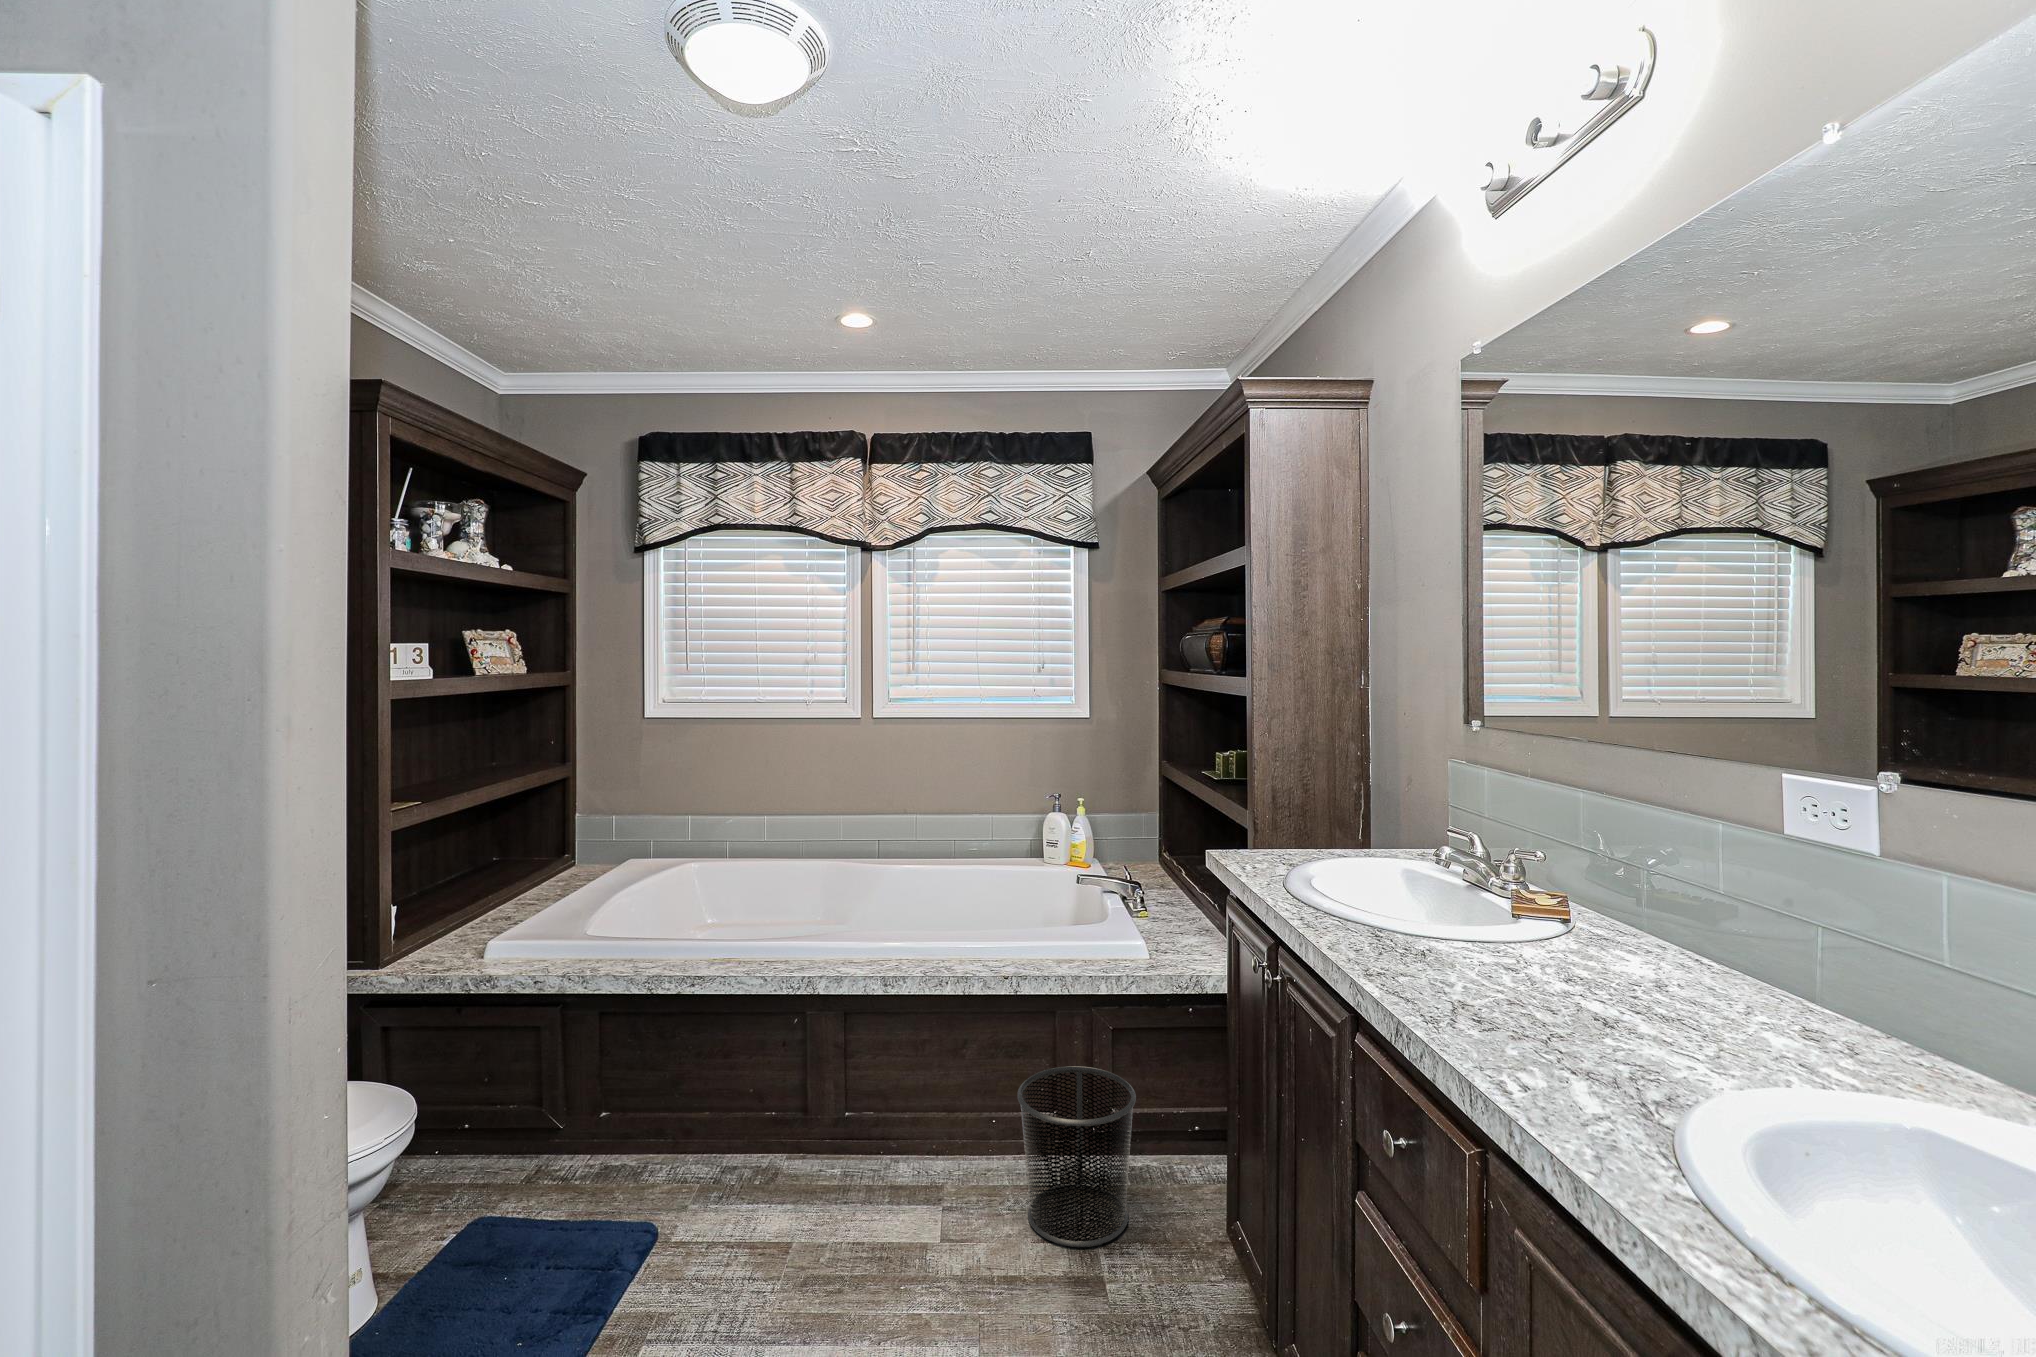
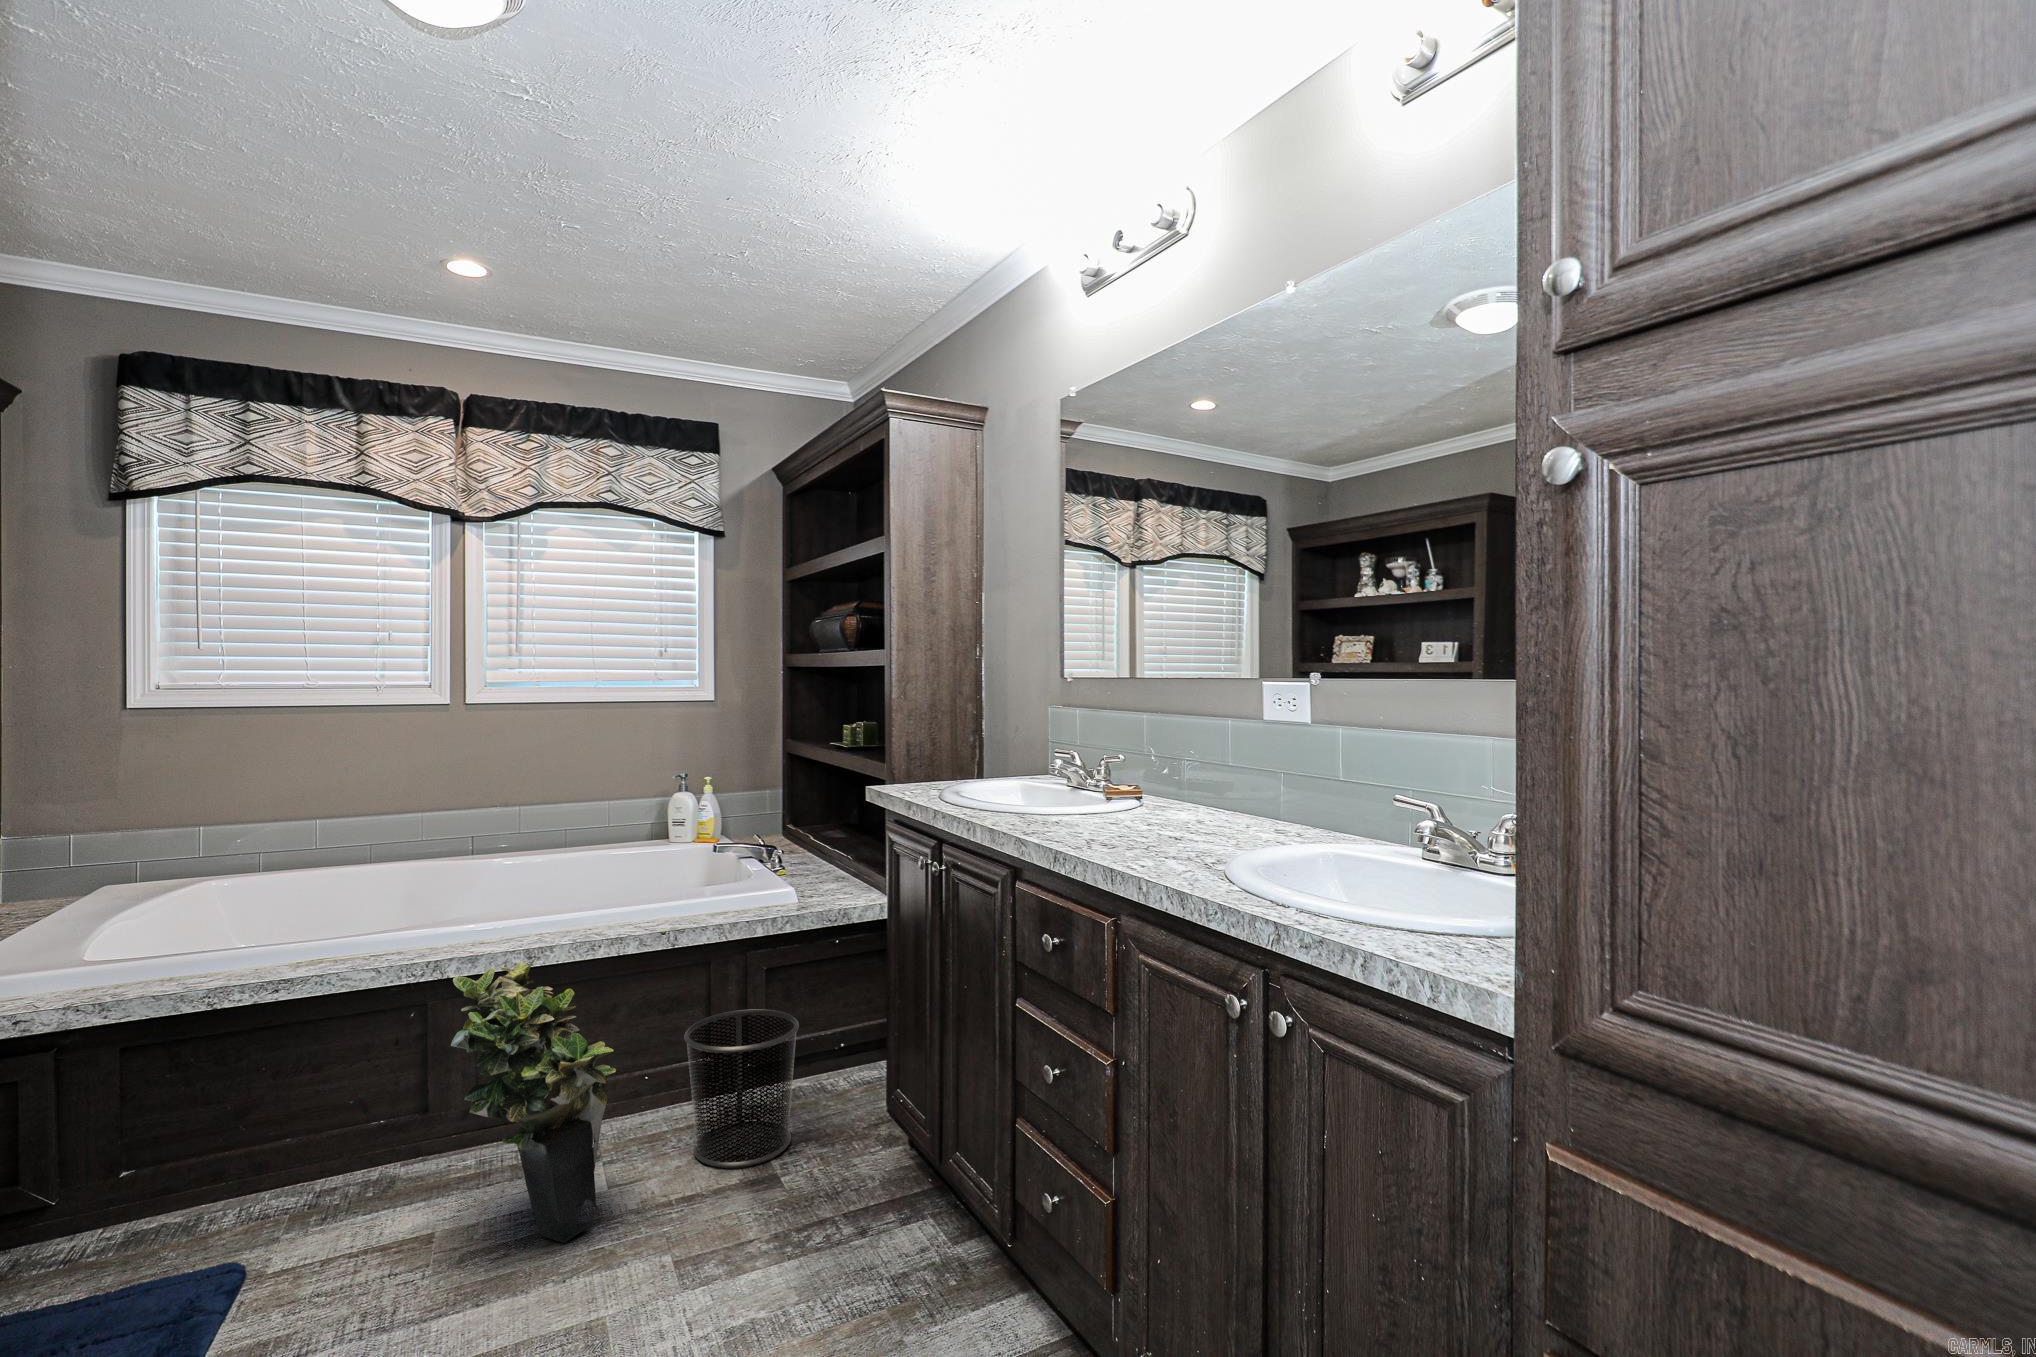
potted plant: none [788,994,941,1295] -> present [451,958,616,1243]

